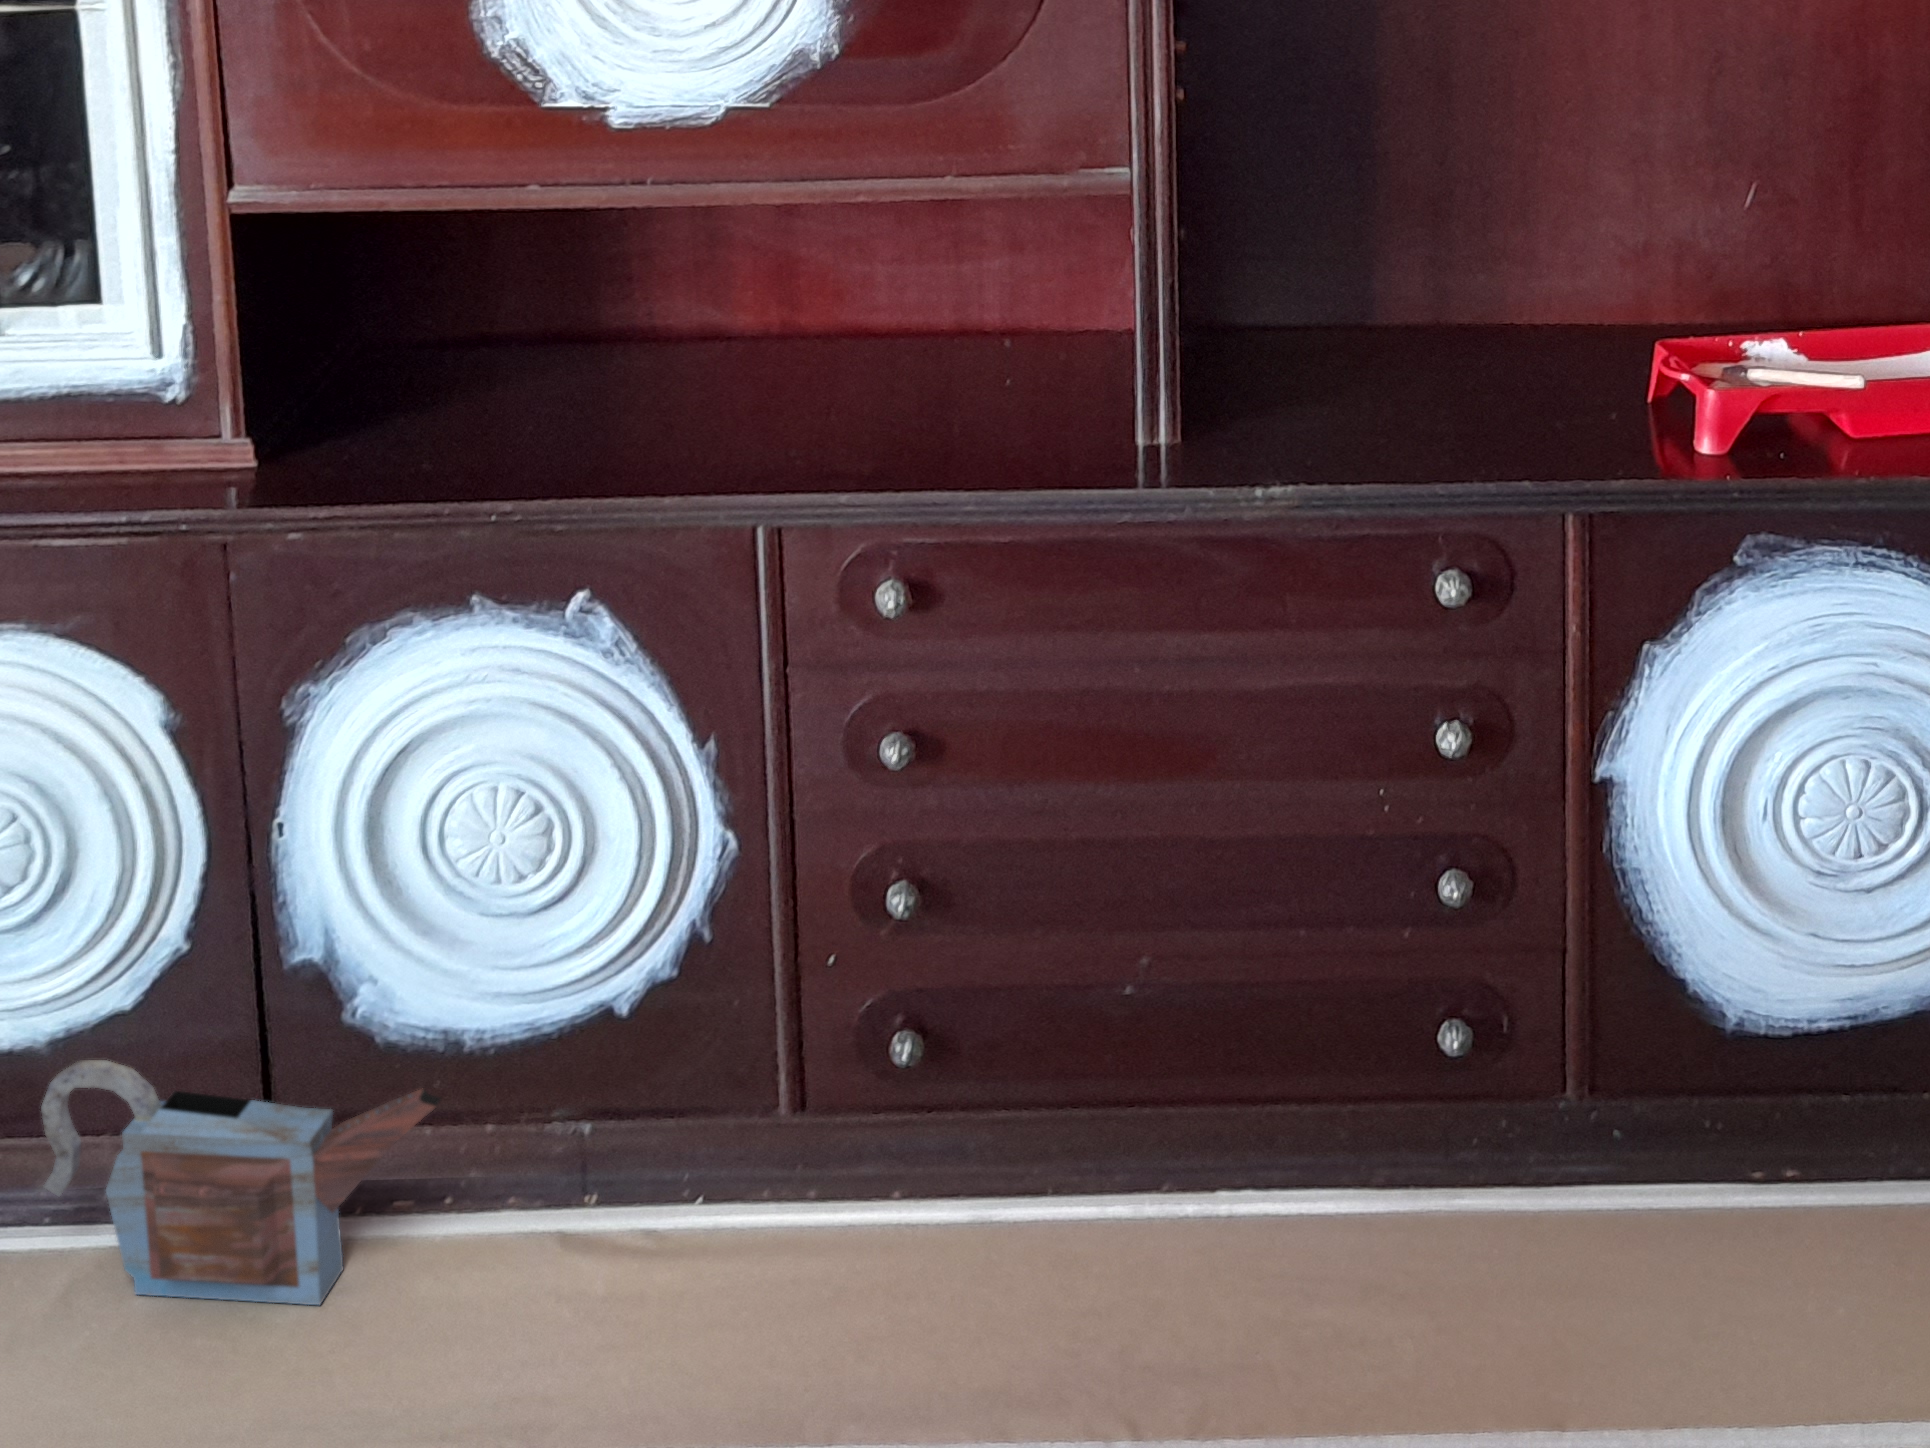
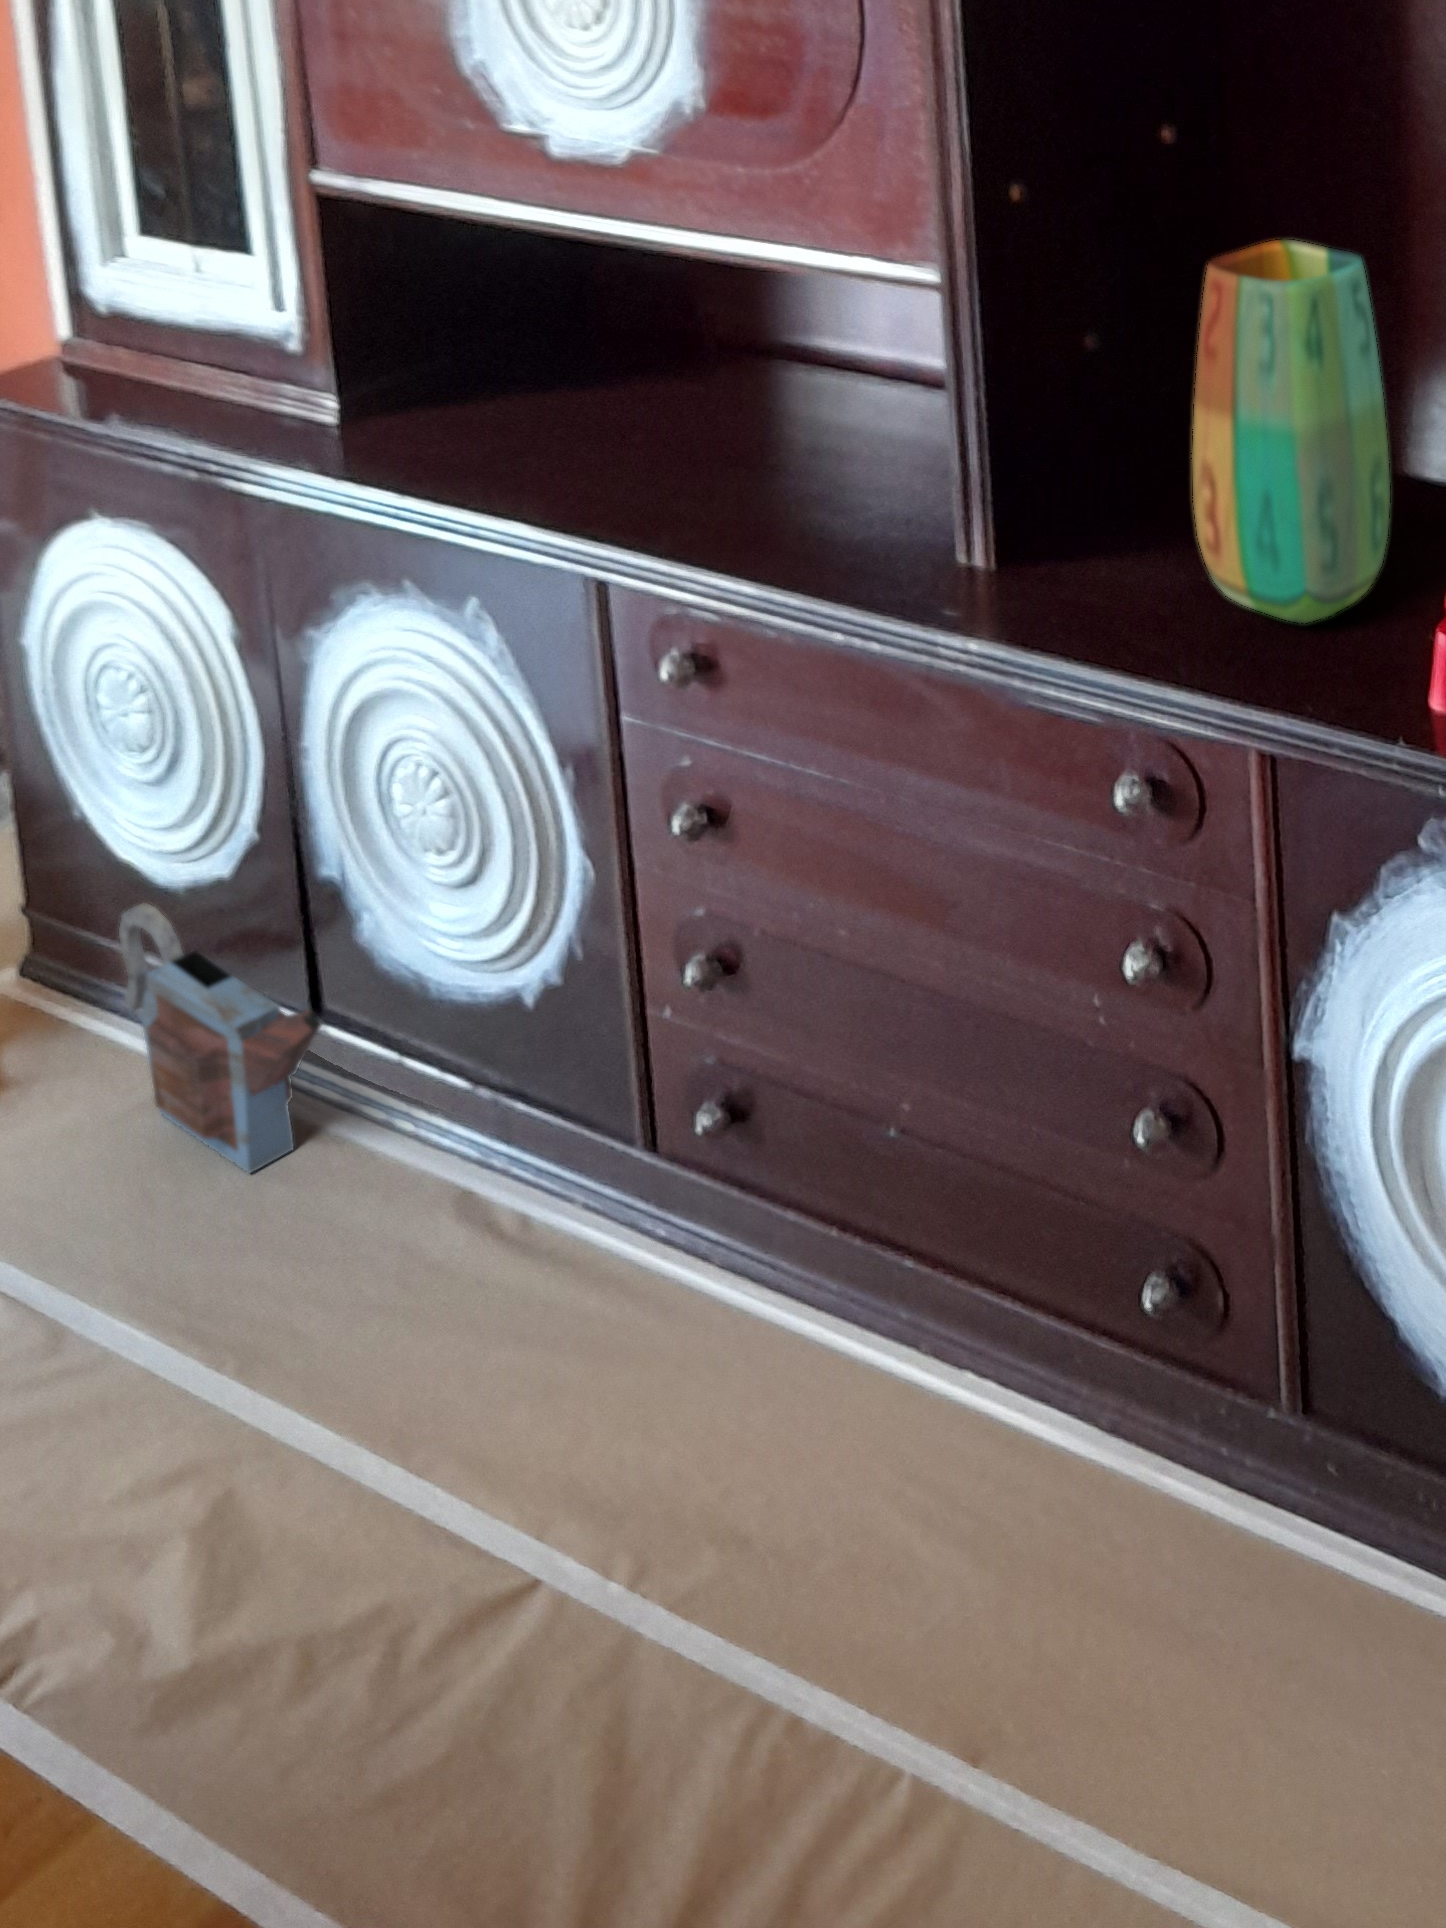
vase: none [1413,103,1567,426] -> present [1192,240,1390,623]

